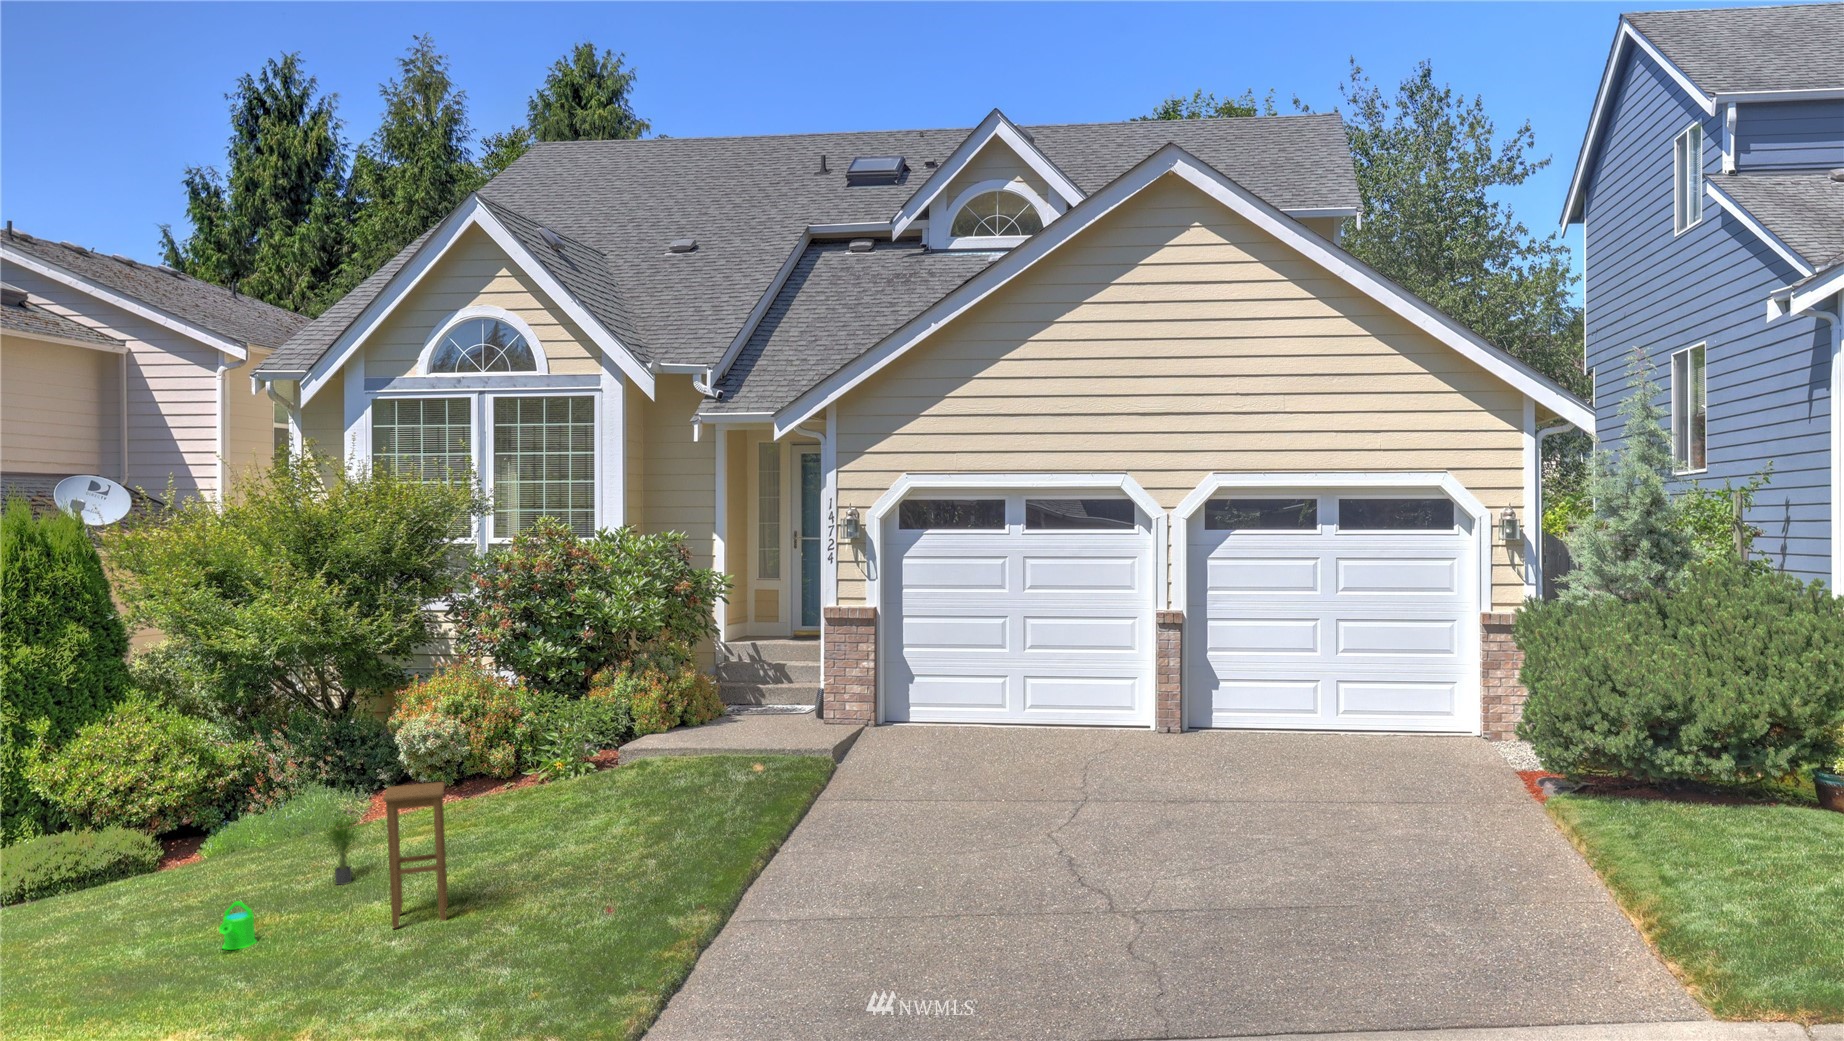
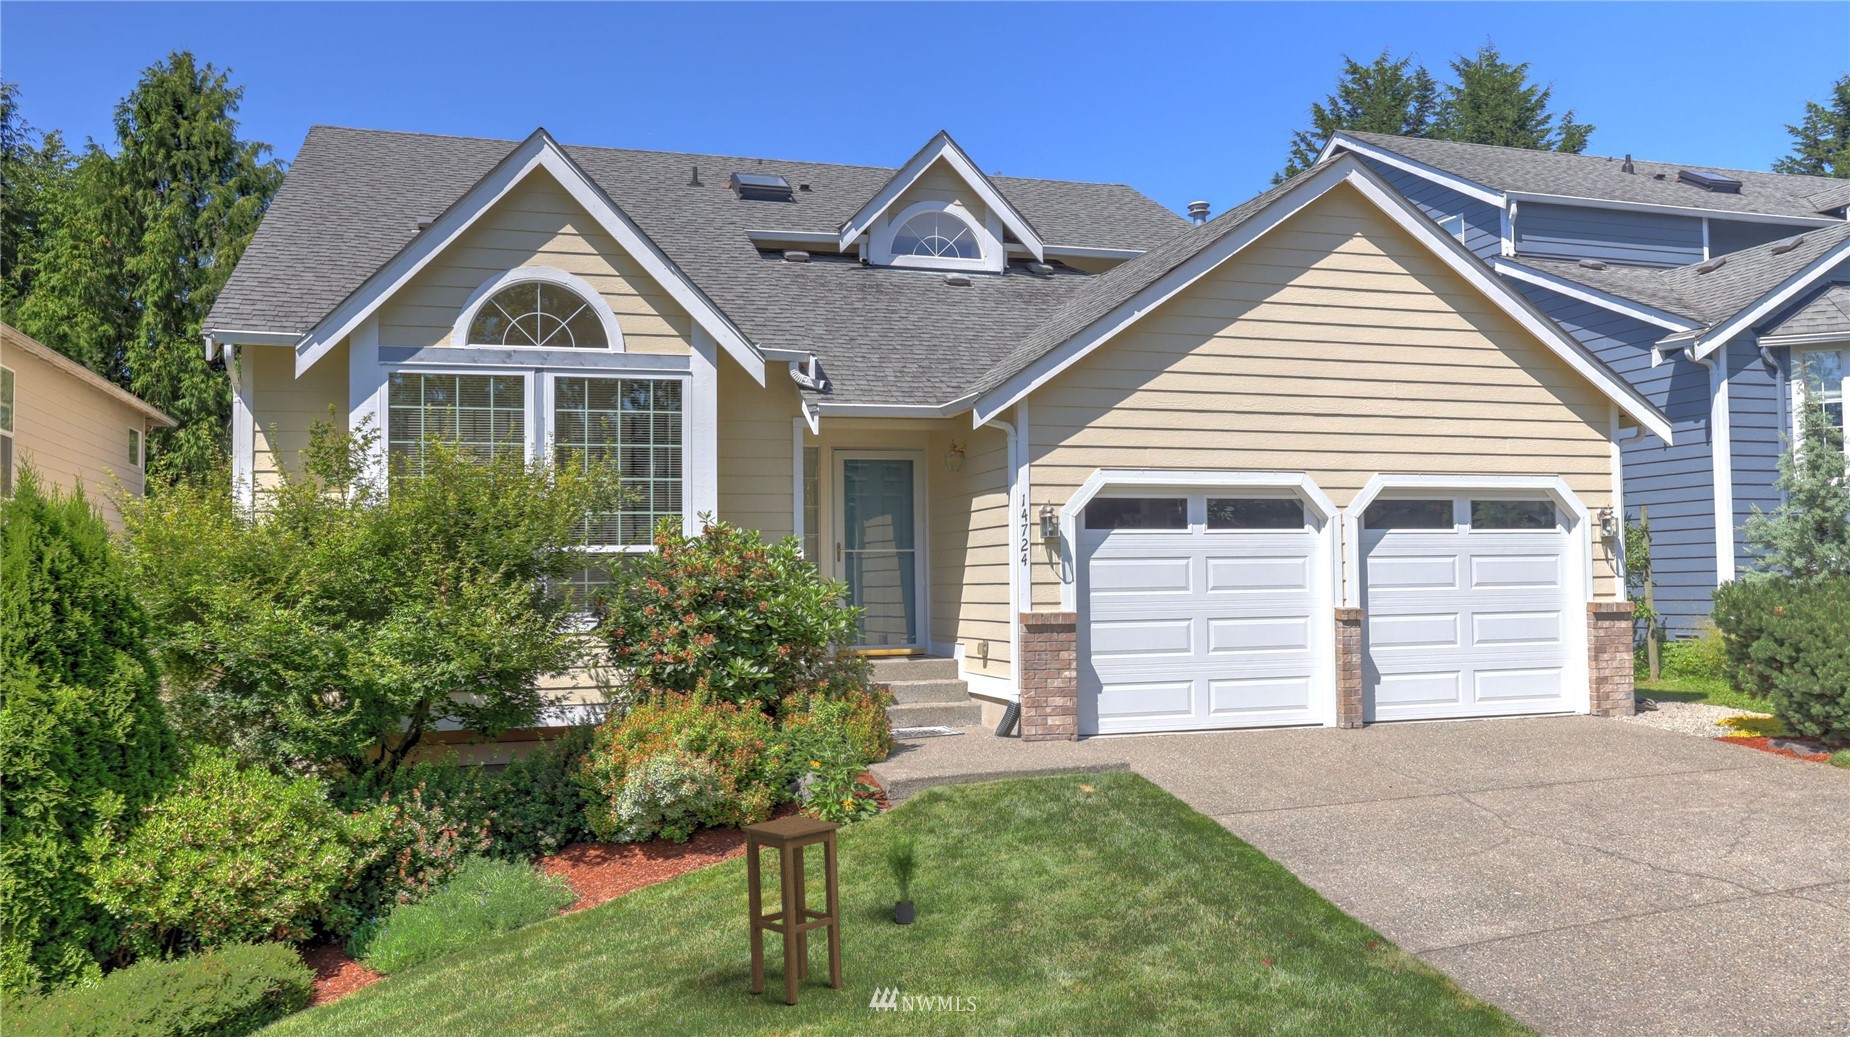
stool: present [383,782,448,928] -> present [741,816,842,1004]
watering can: present [219,901,257,950] -> none [960,925,1007,987]

